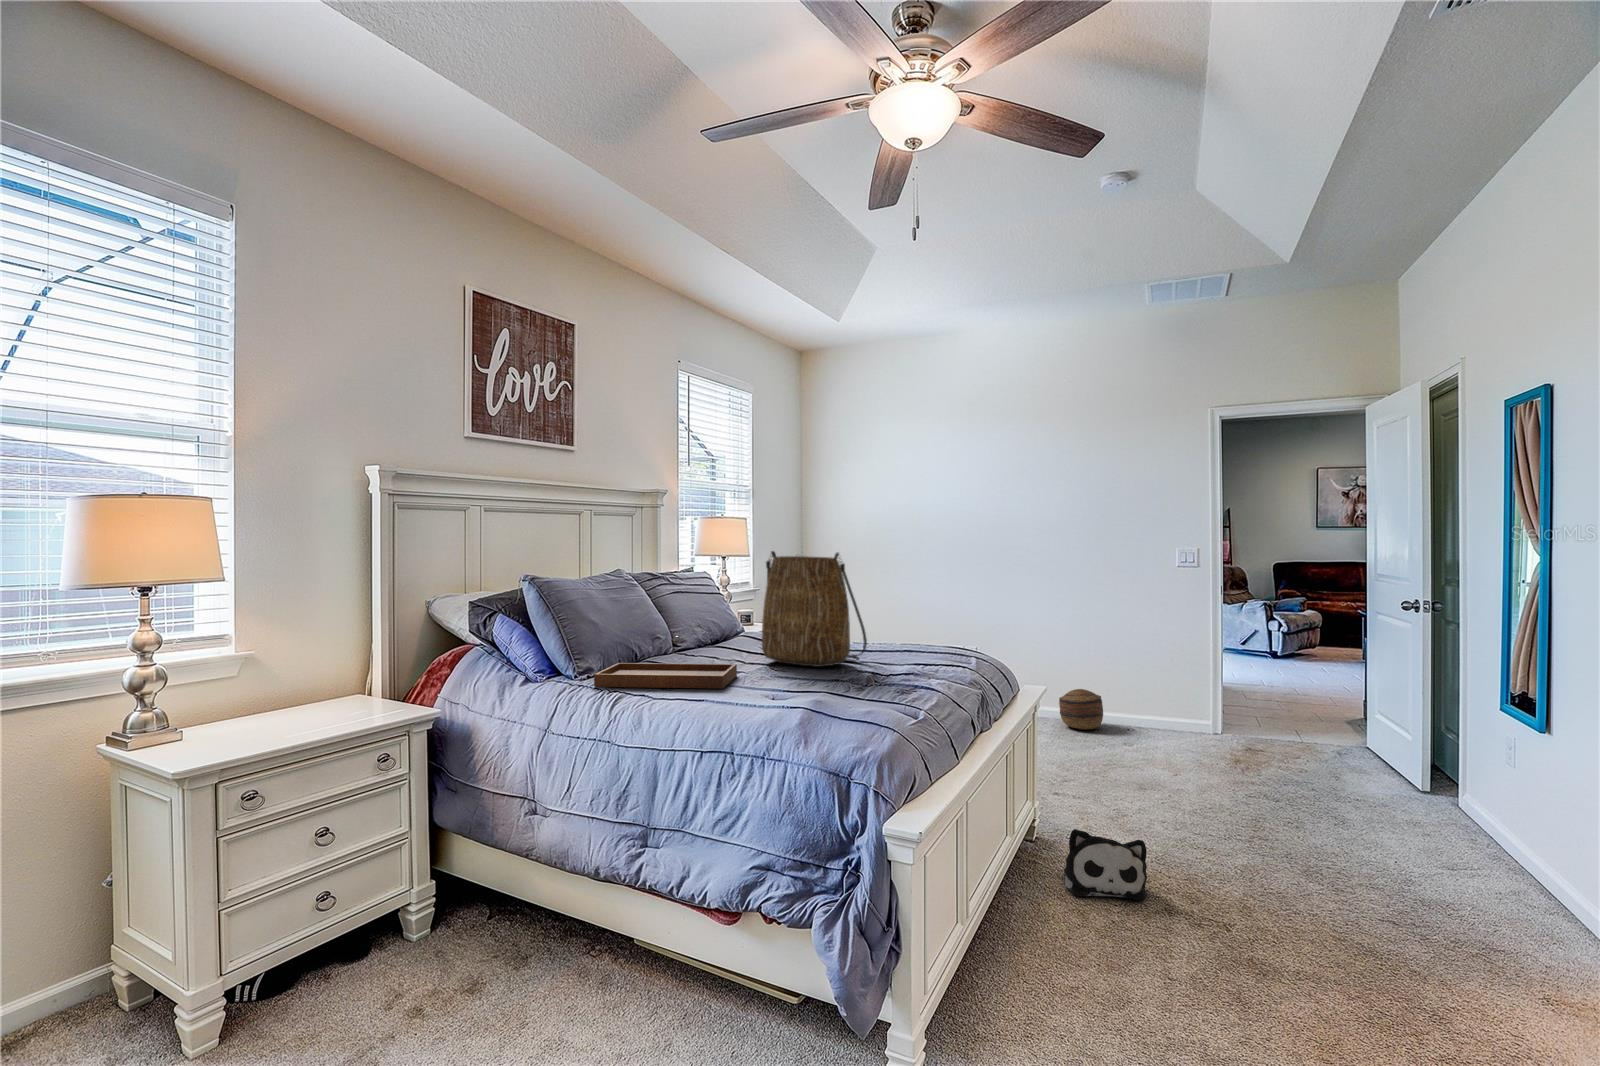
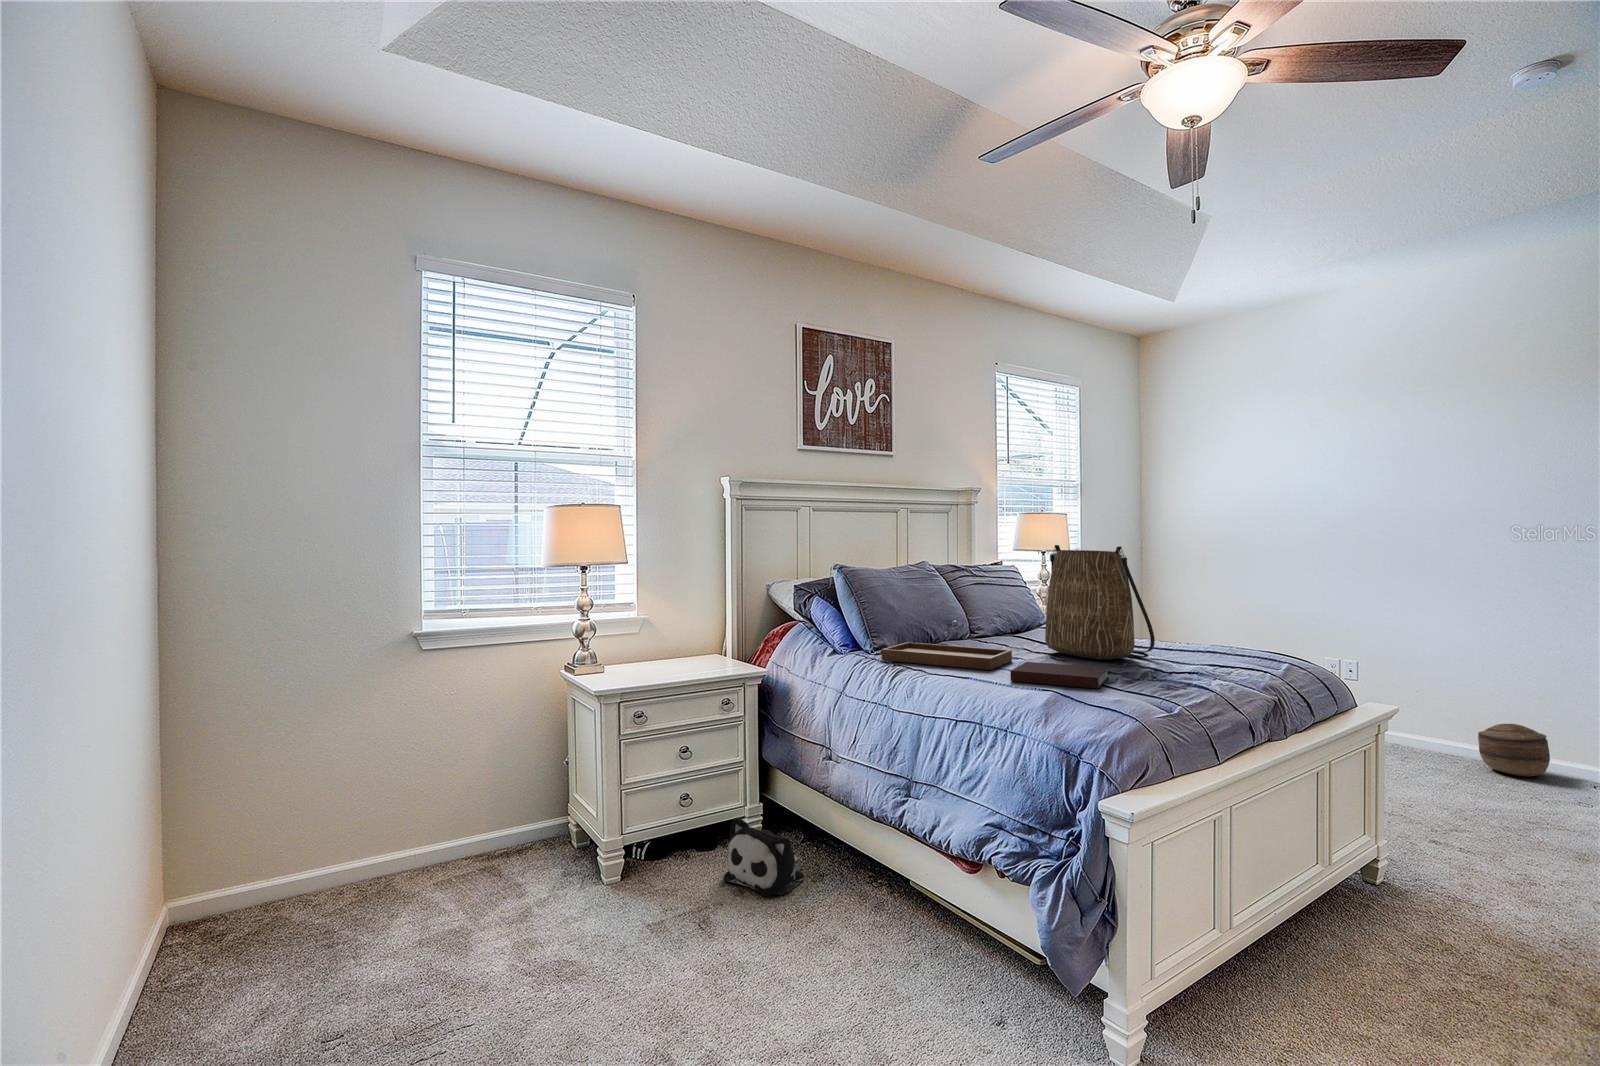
notebook: none [752,676,842,700] -> present [1010,662,1109,689]
plush toy: present [1064,829,1147,900] -> present [723,817,804,896]

